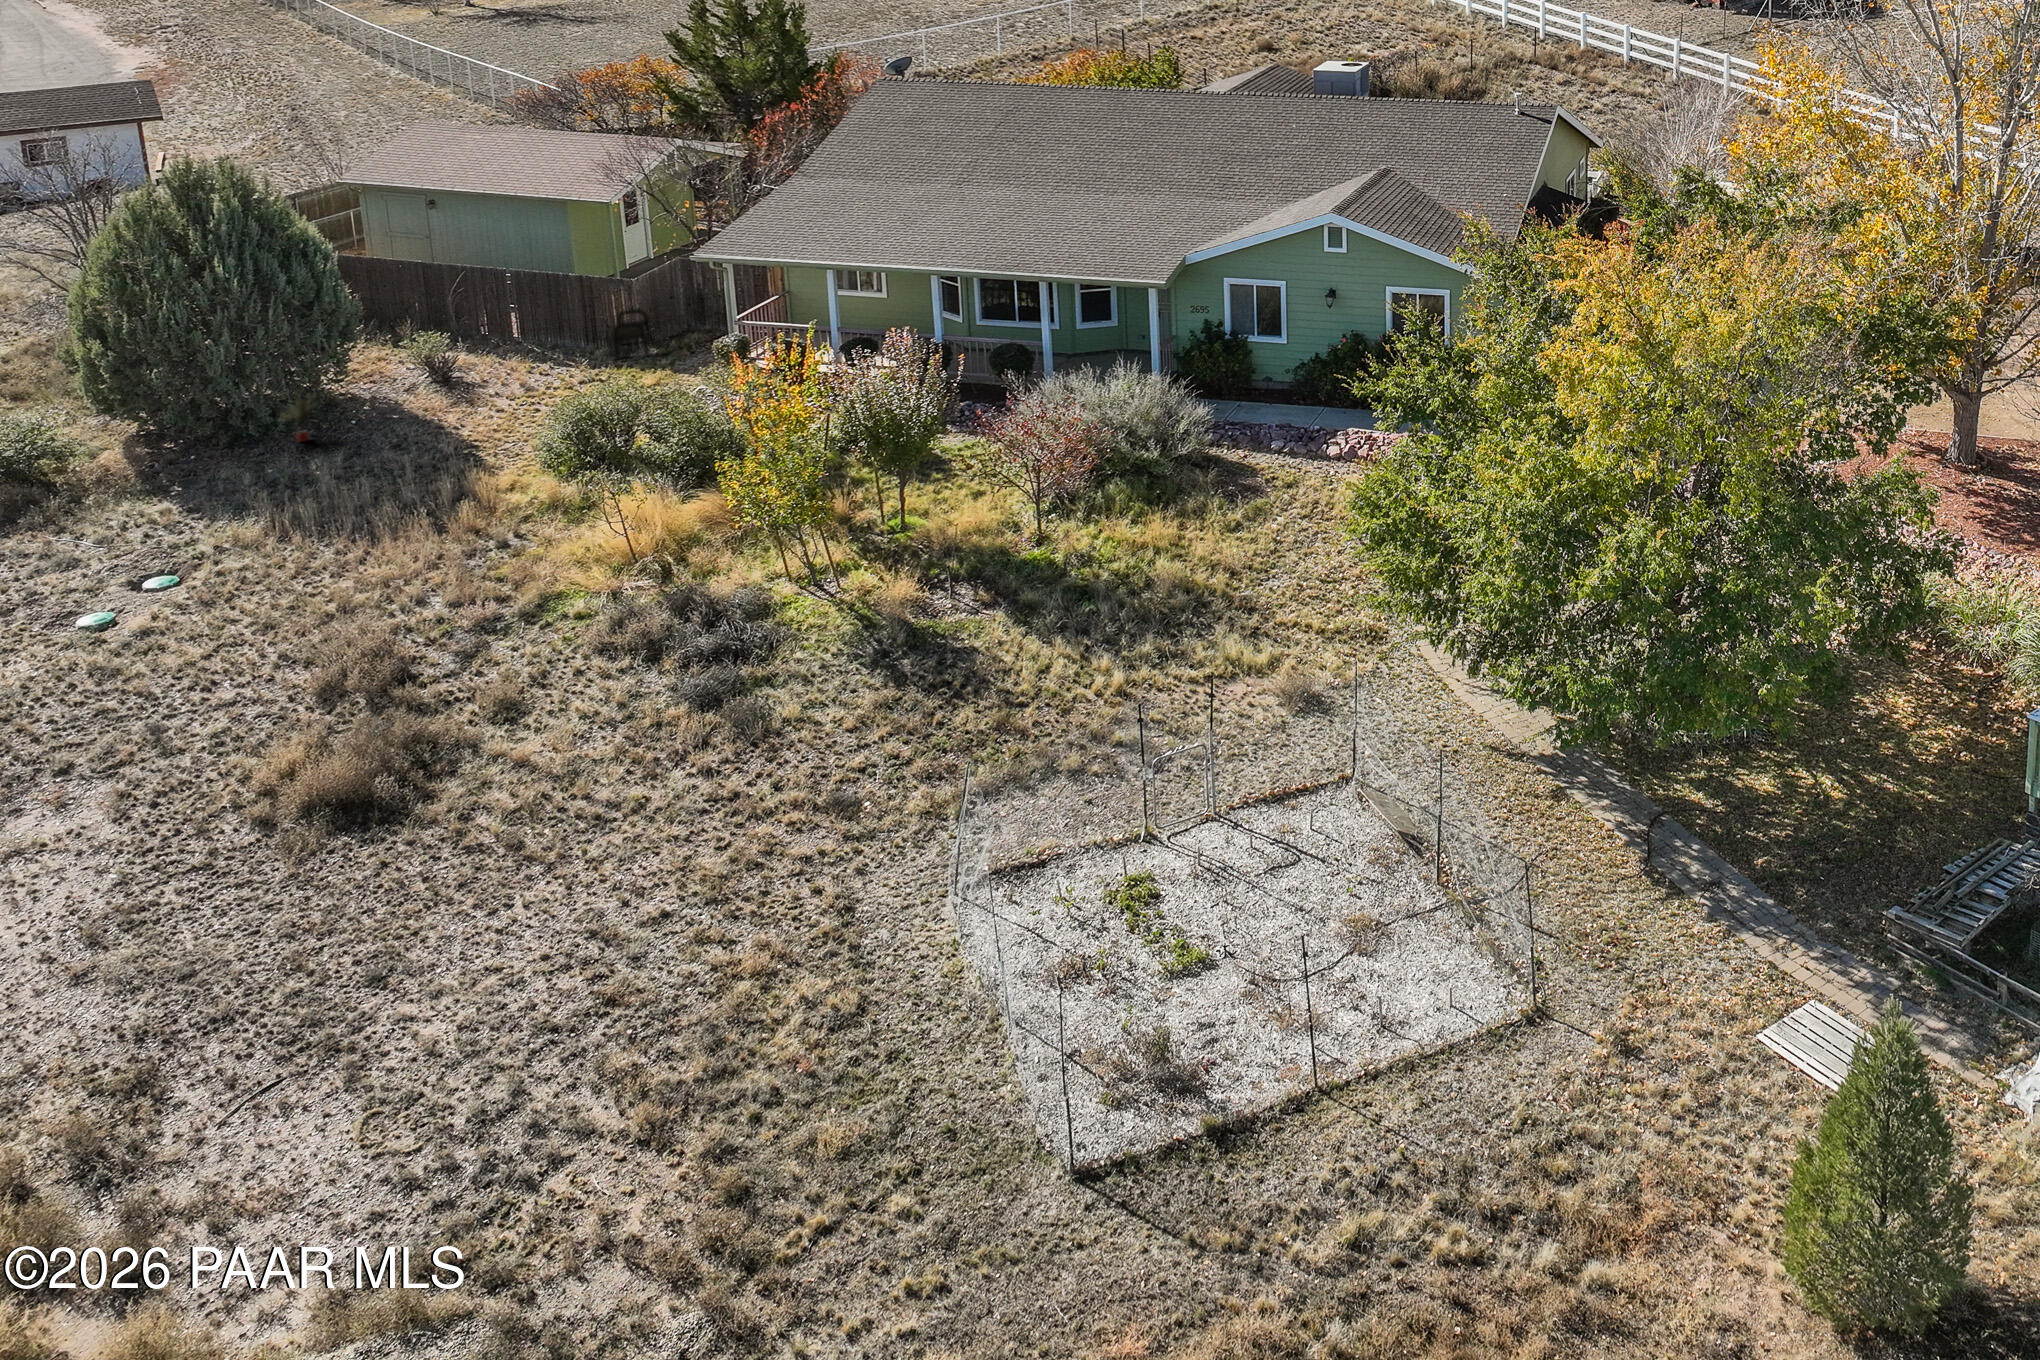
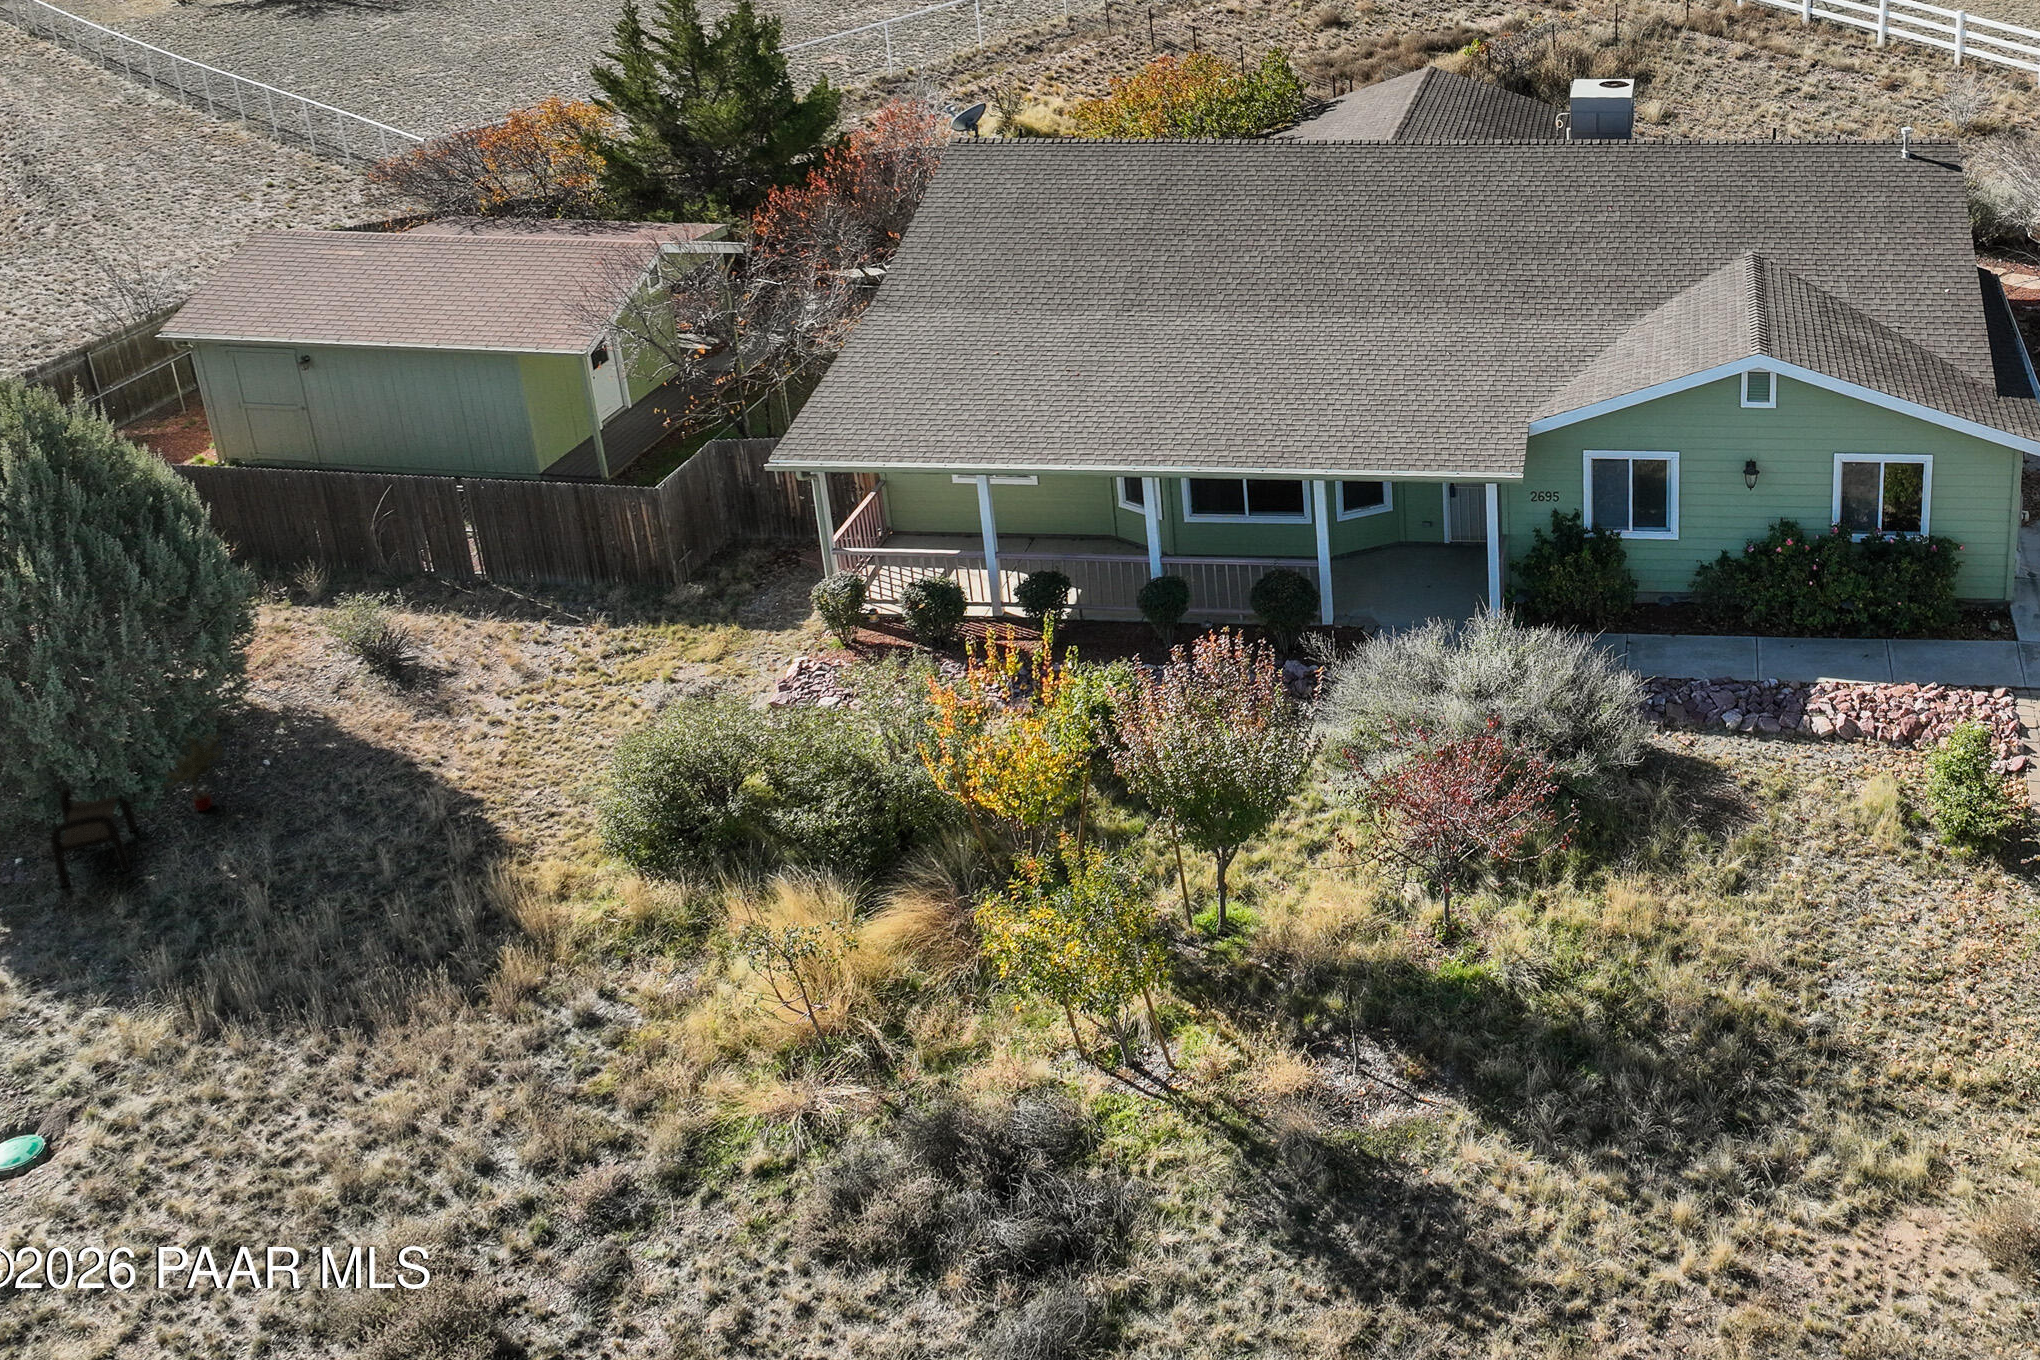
bench: present [612,309,652,359] -> present [51,787,137,887]

